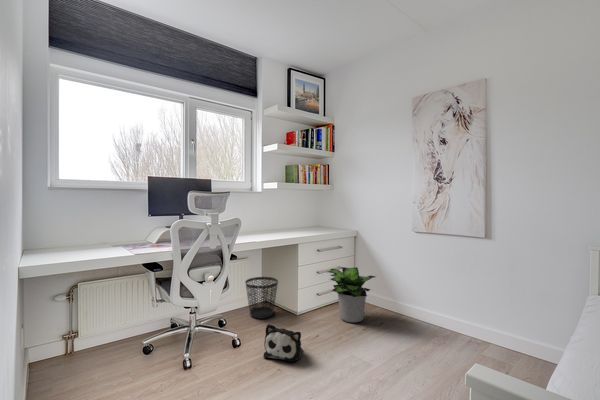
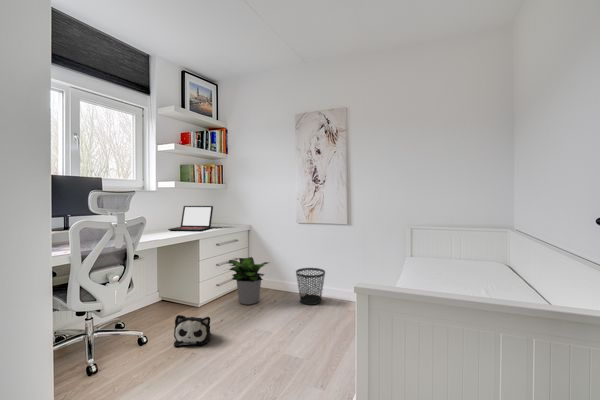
laptop: none [272,207,317,234] -> present [168,206,213,231]
wastebasket: present [245,277,278,319] -> present [296,268,325,305]

